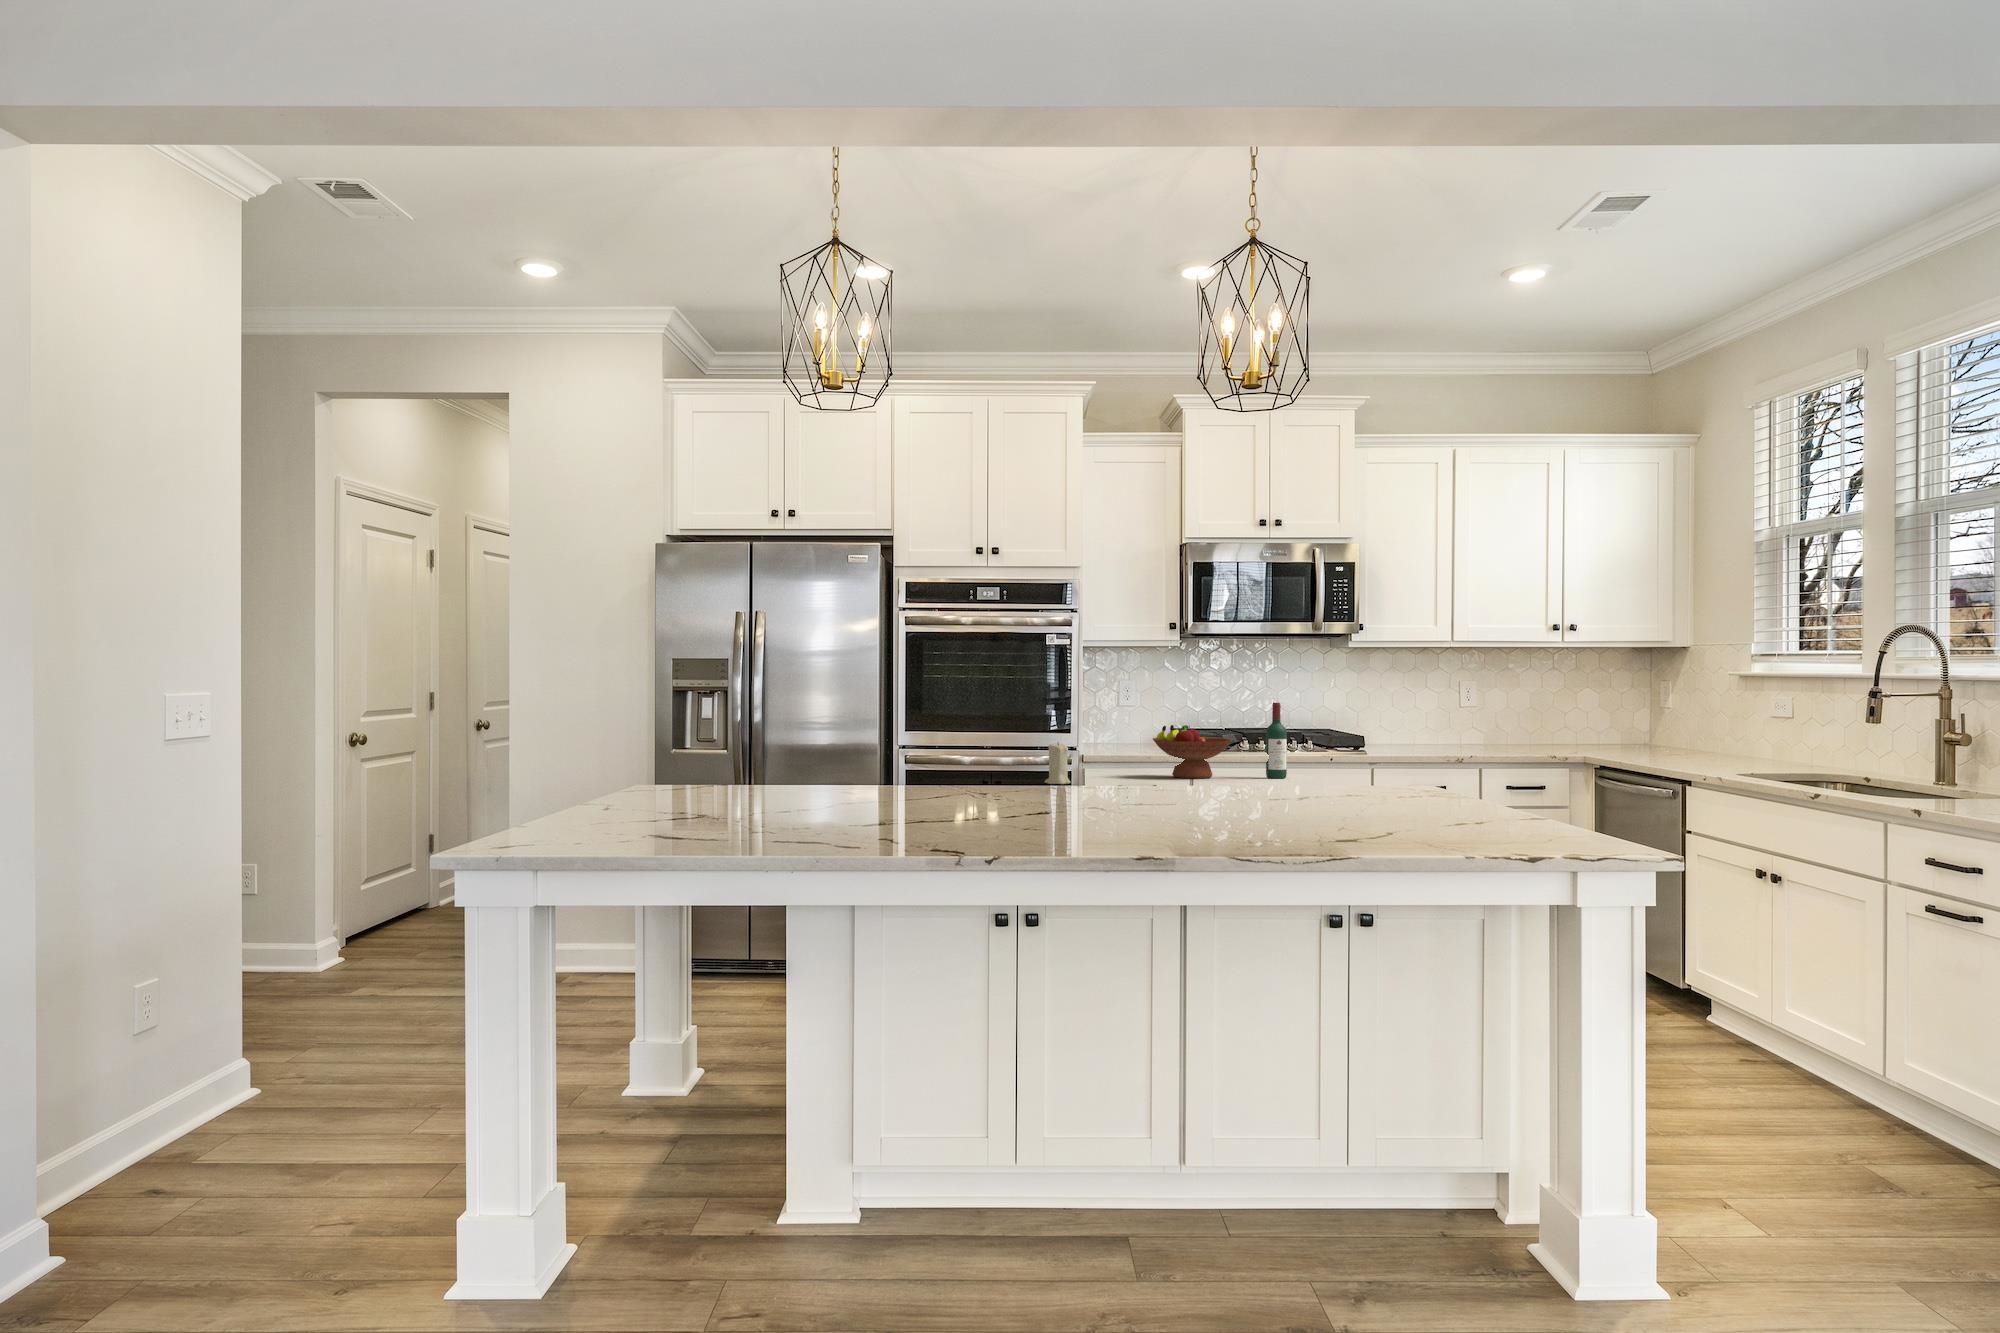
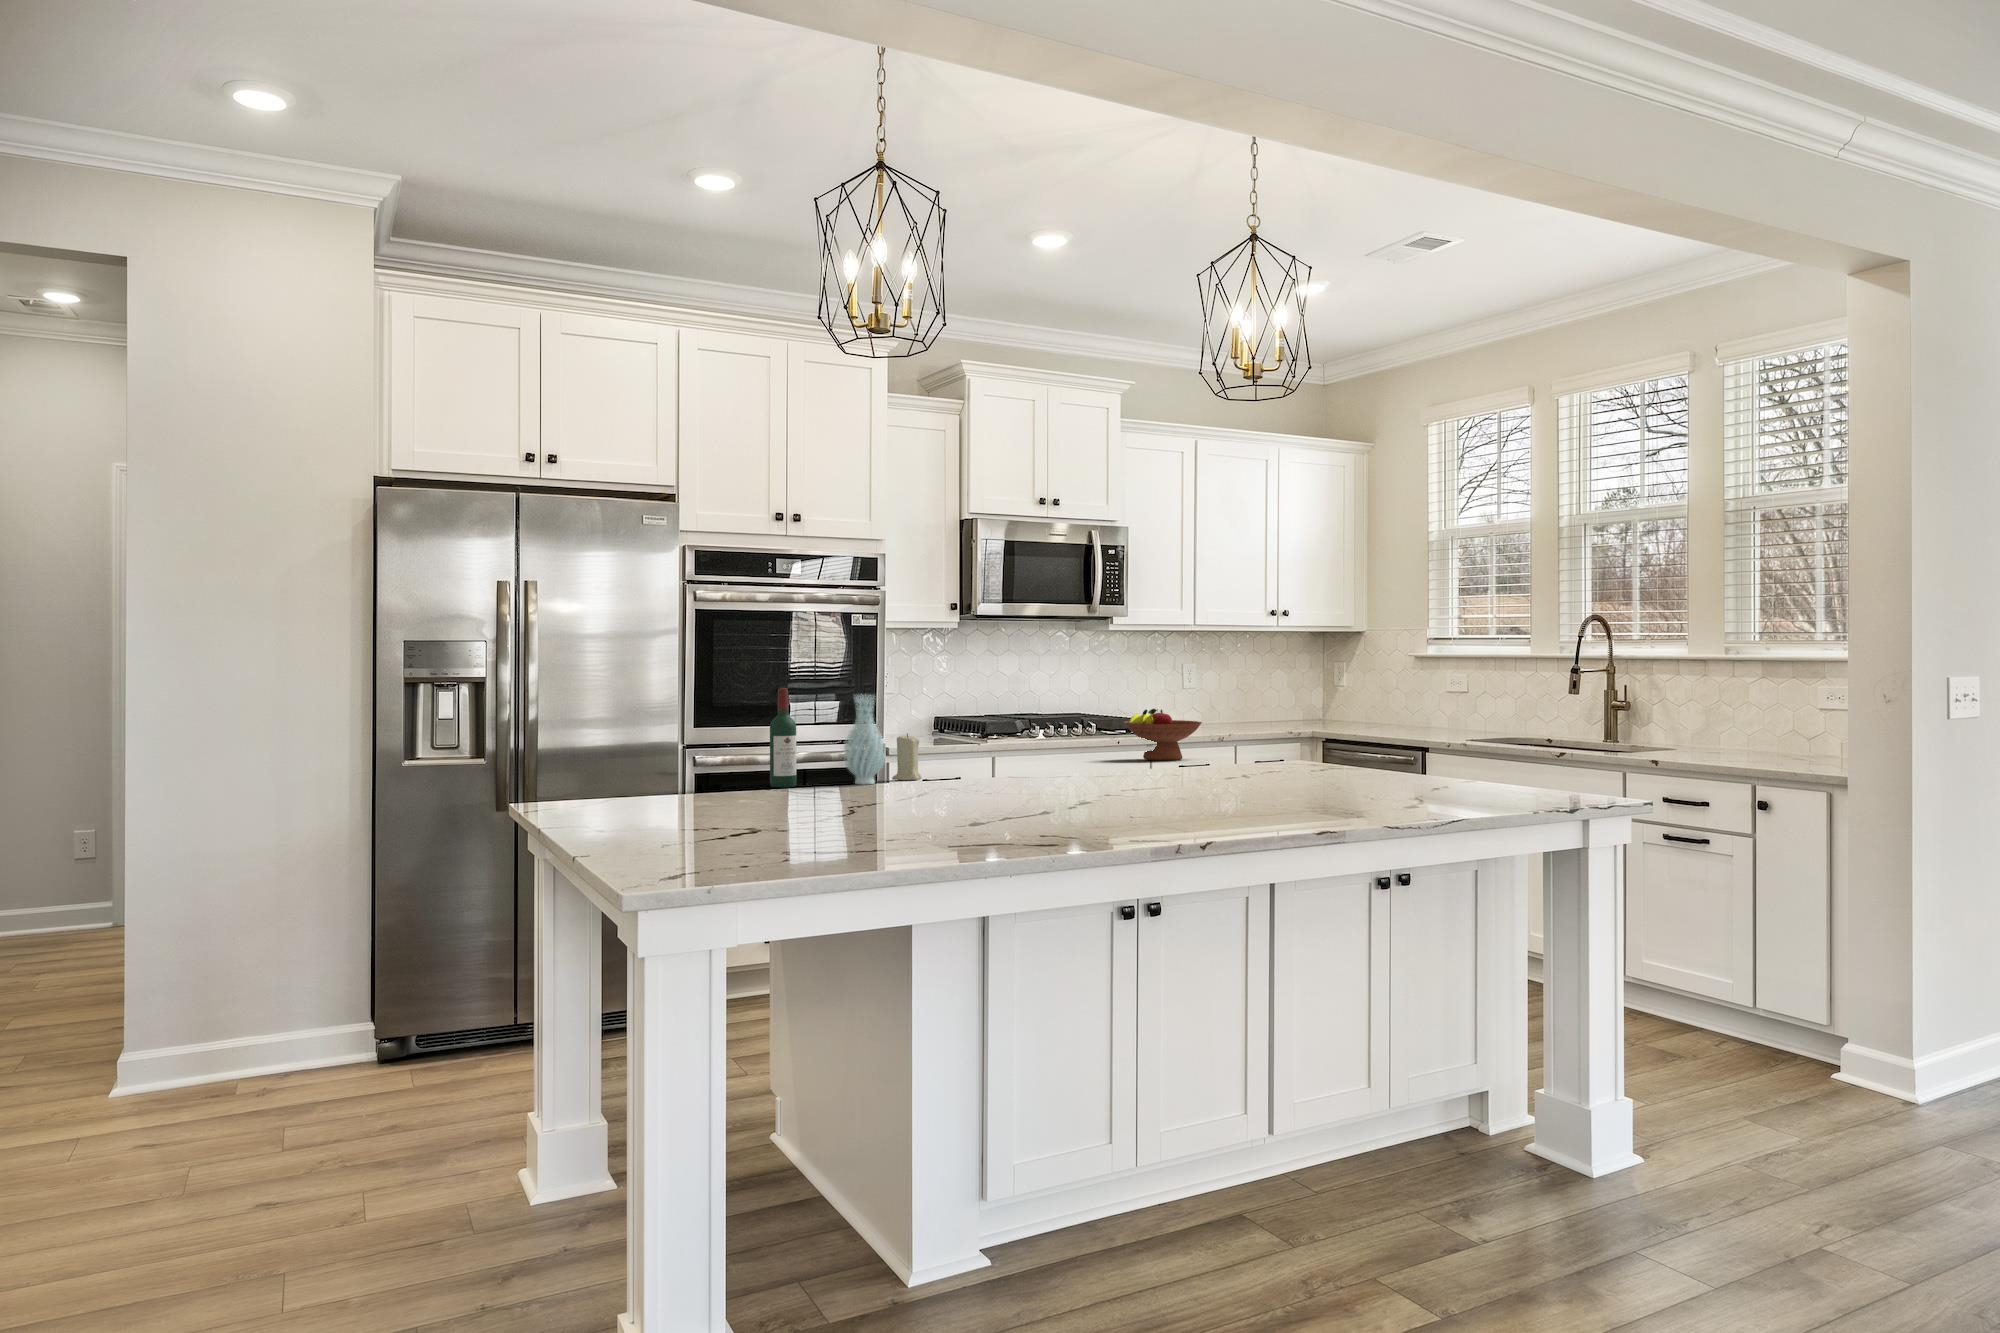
wine bottle: present [1266,703,1287,779] -> present [770,688,797,788]
vase: none [986,704,1024,786] -> present [844,694,886,785]
fruit bowl: present [1153,725,1233,779] -> present [1124,709,1202,761]

